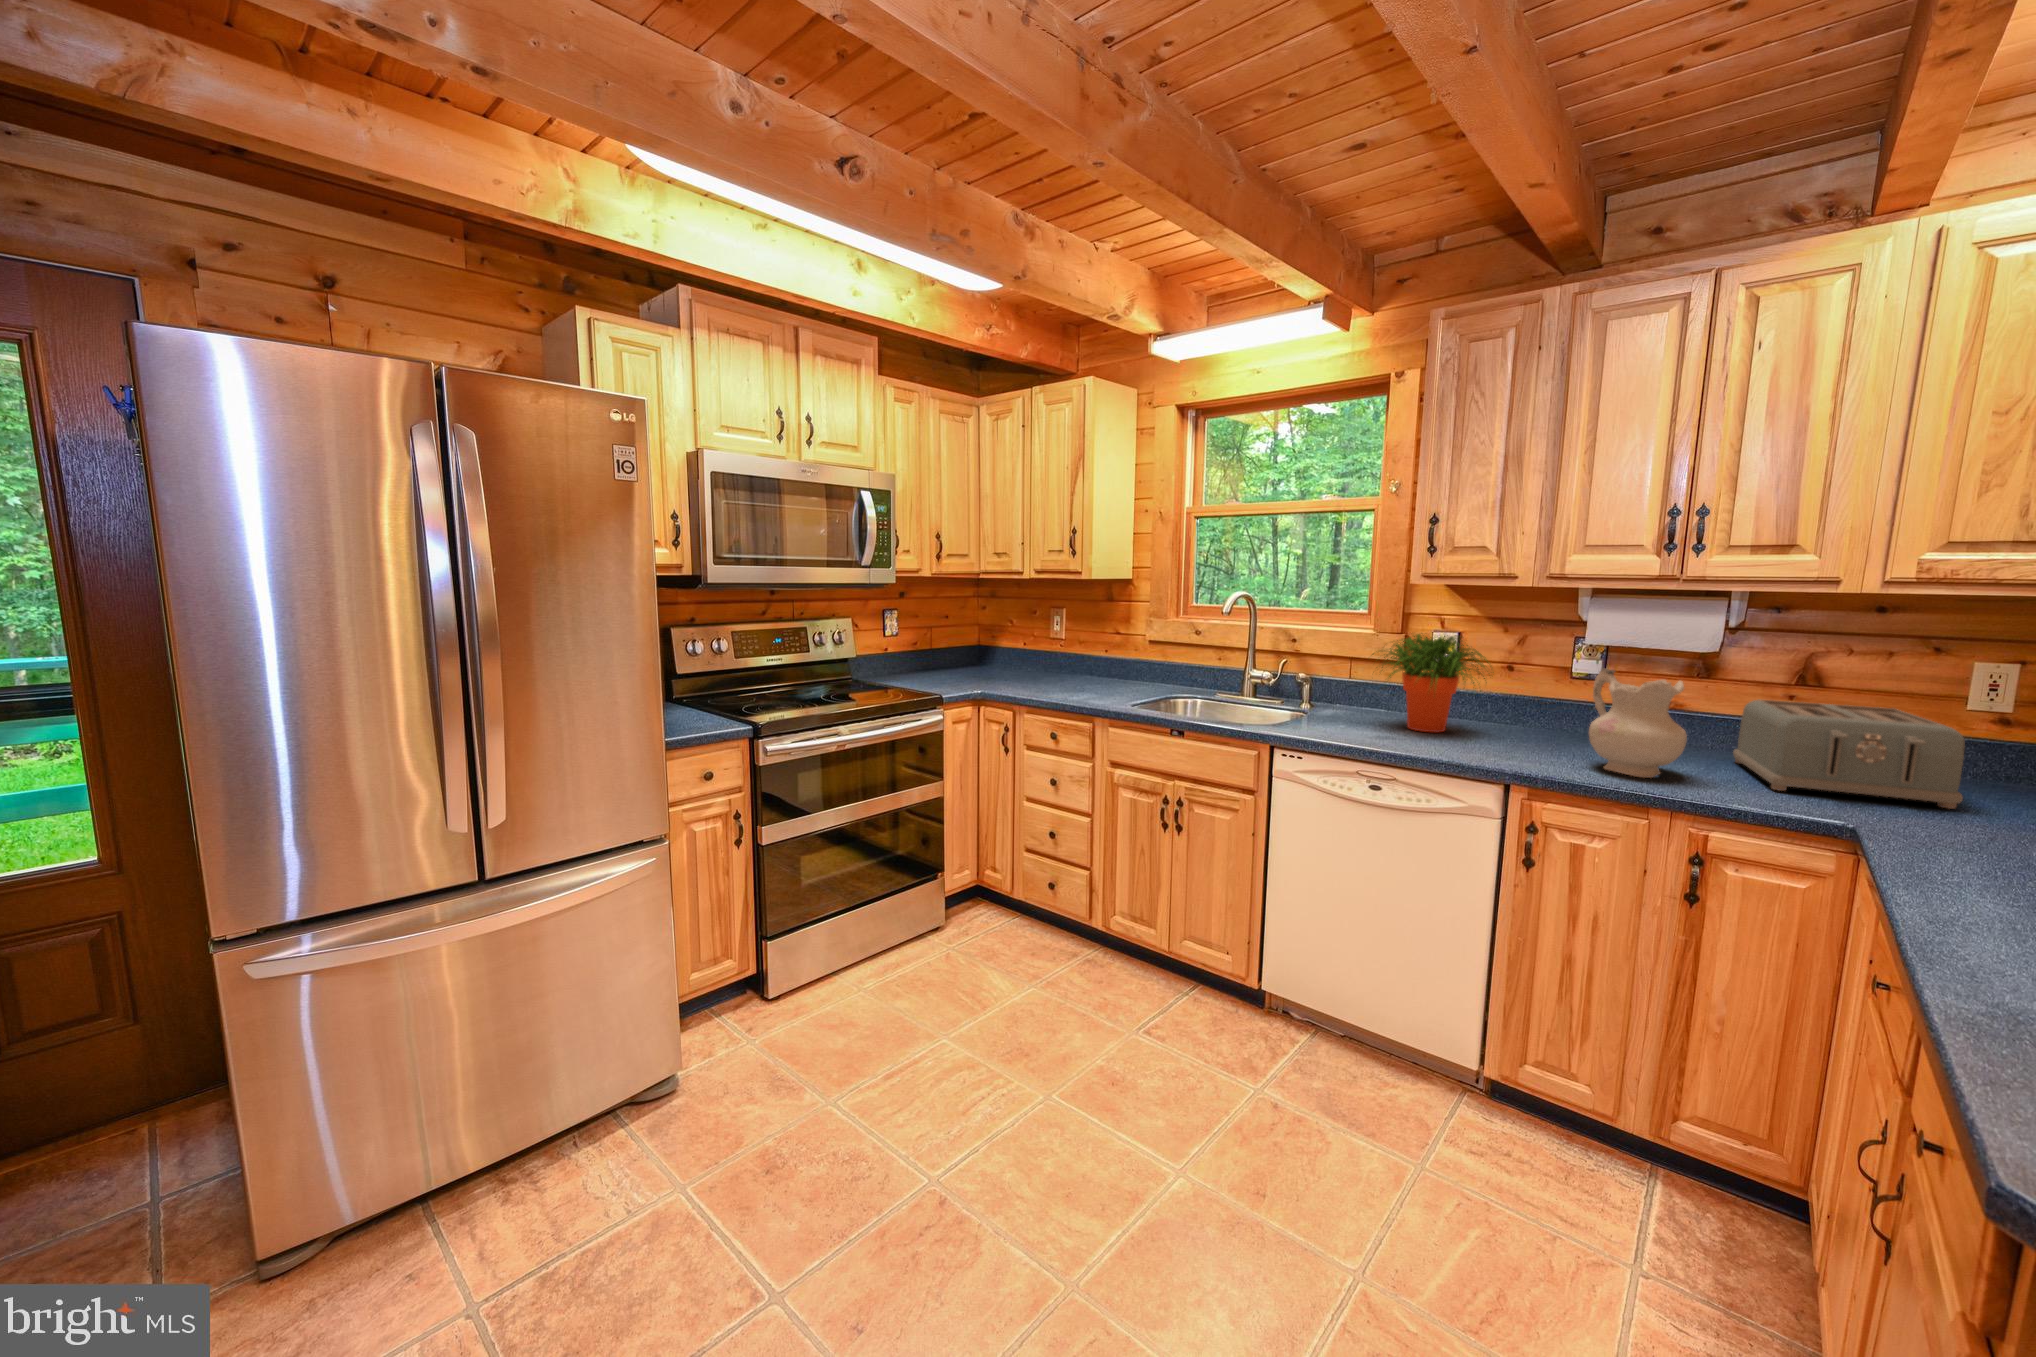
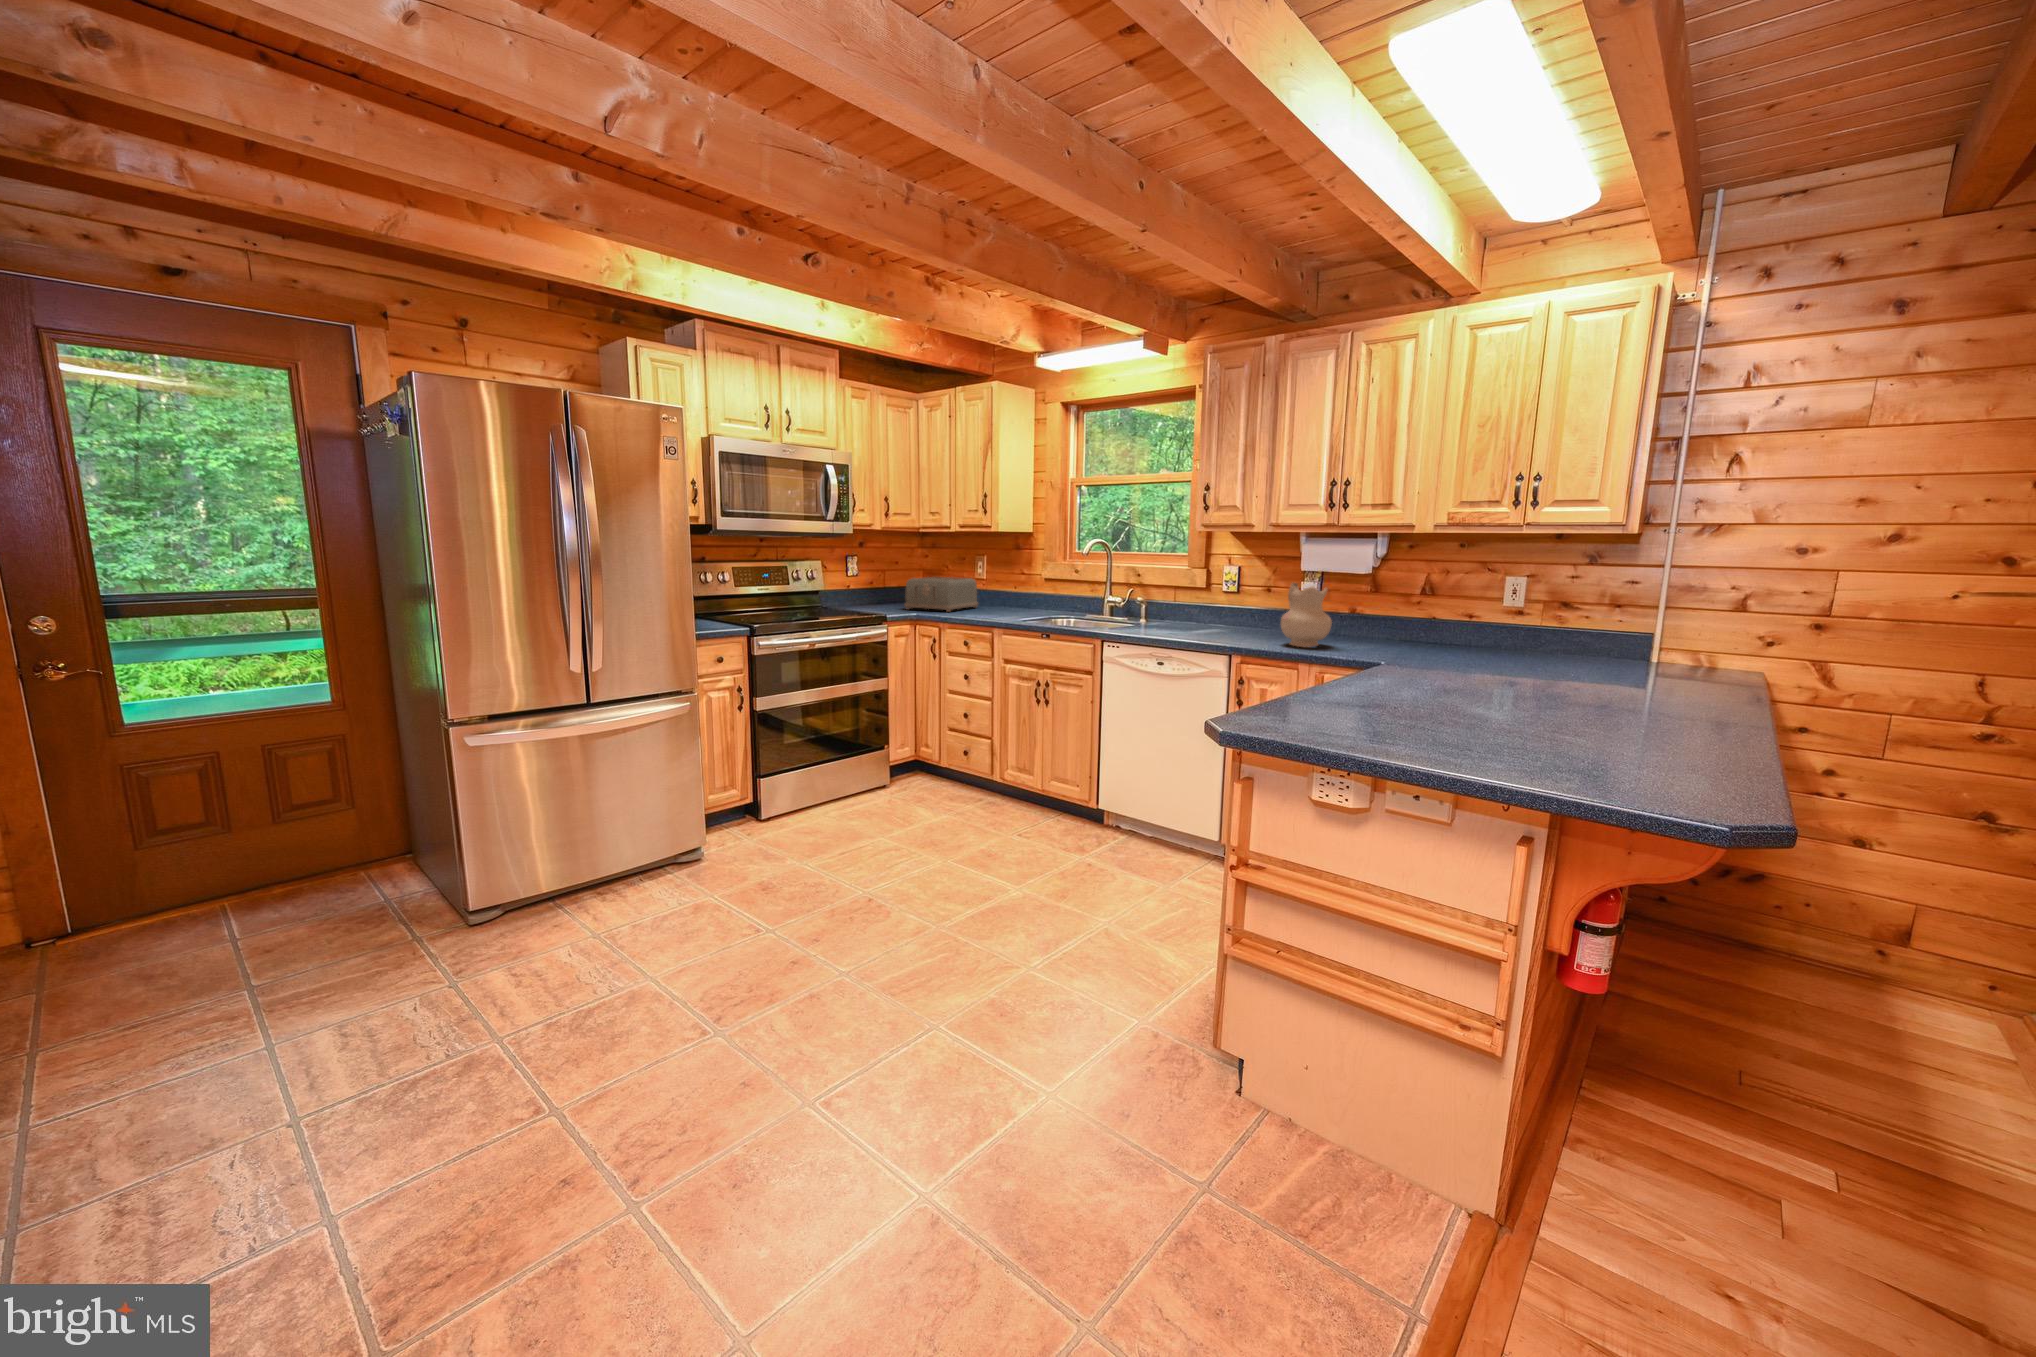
potted plant: present [1372,634,1488,732] -> none [1171,564,1249,631]
toaster: present [1733,699,1965,809] -> present [905,577,978,612]

